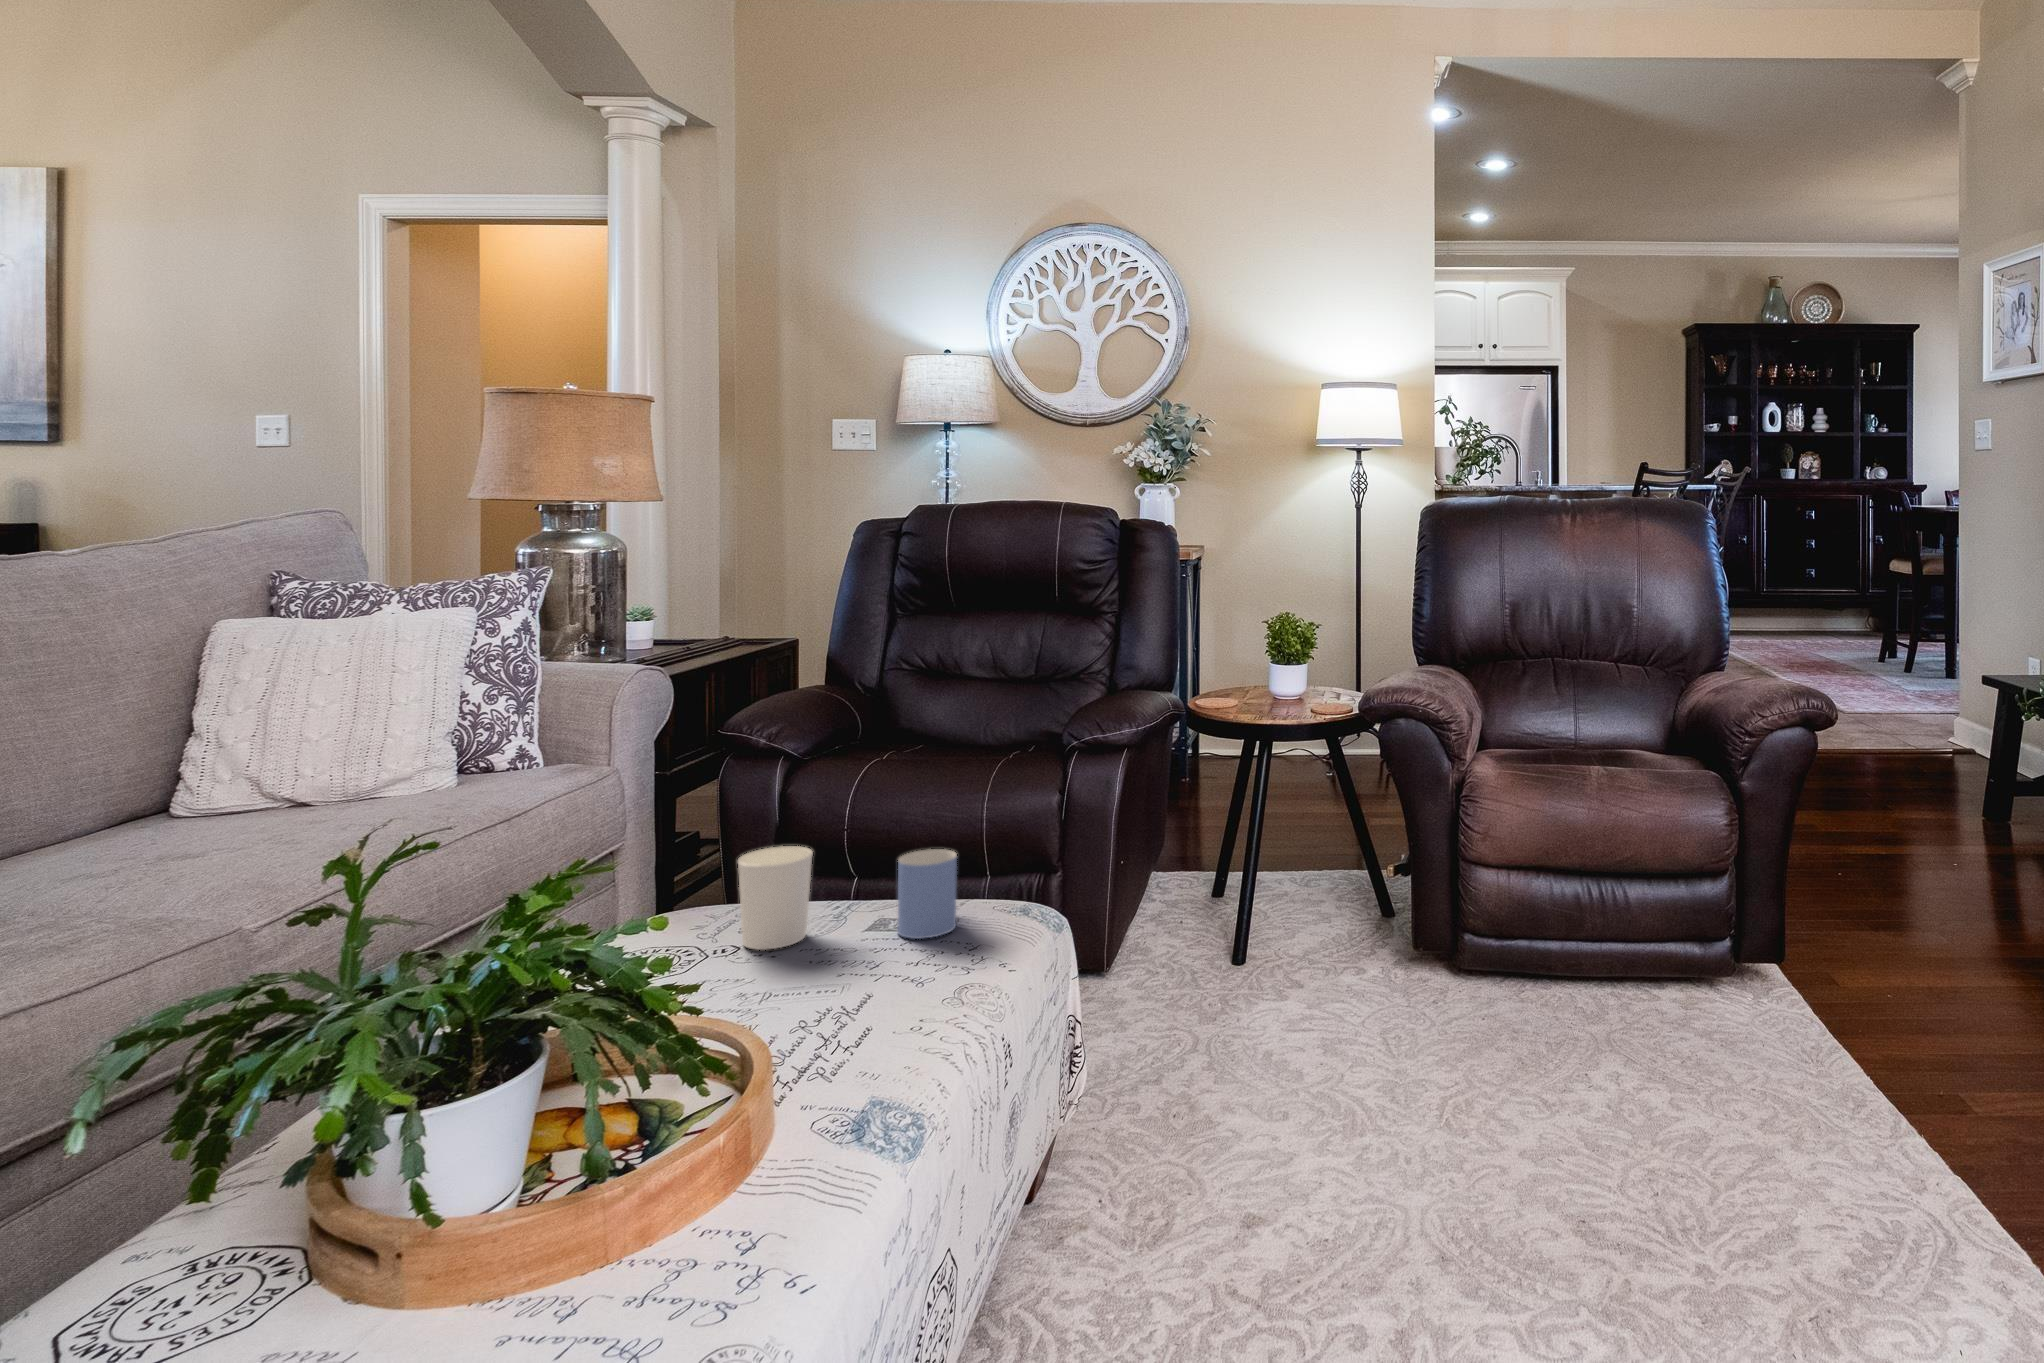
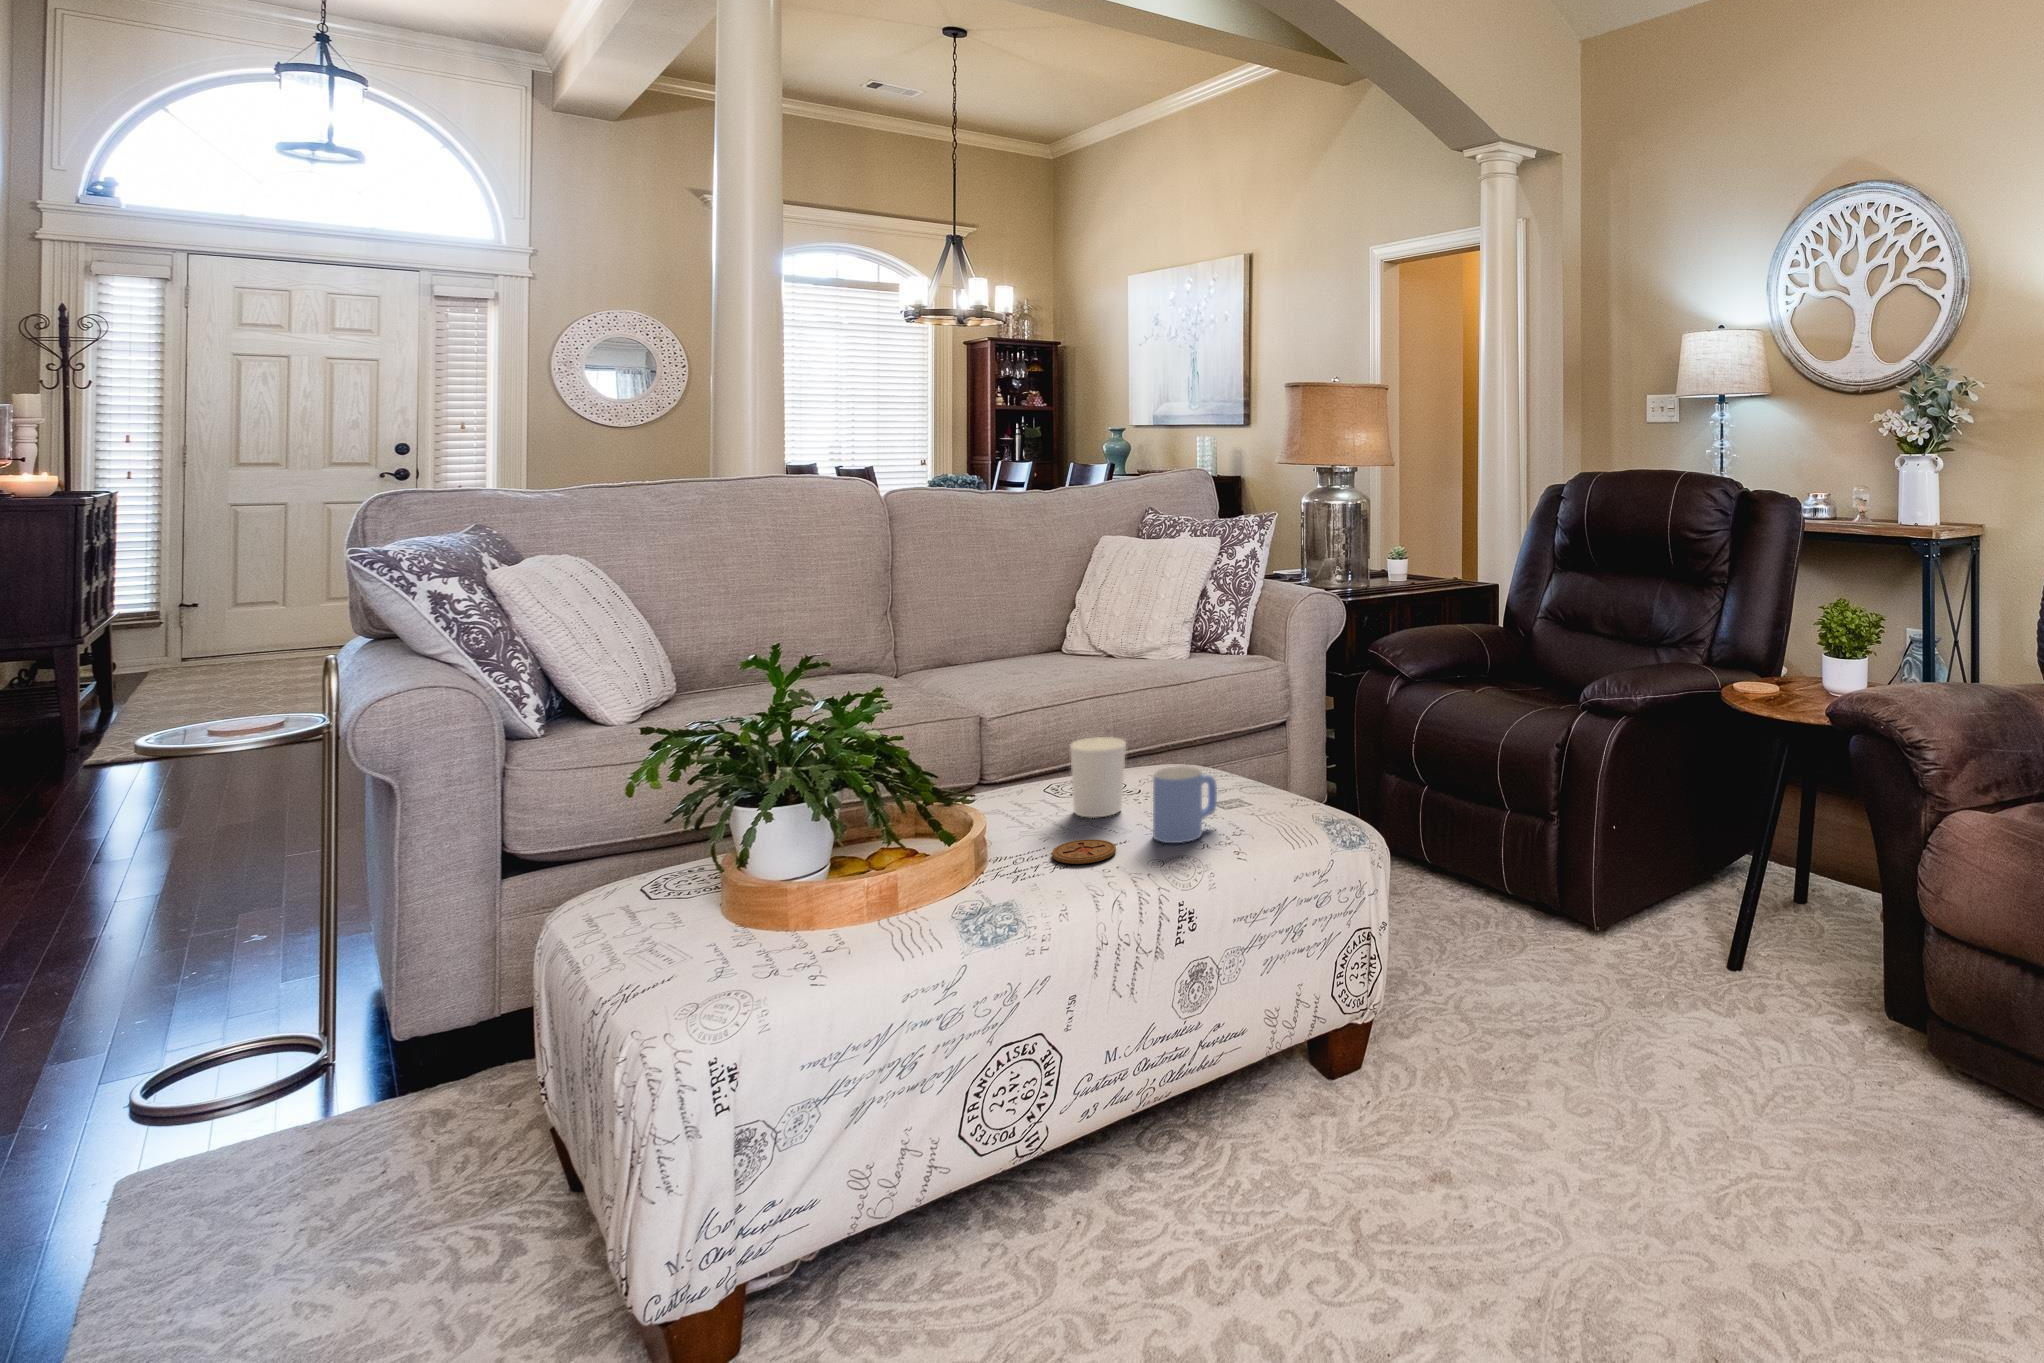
coaster: none [832,953,912,985] -> present [1052,839,1116,864]

